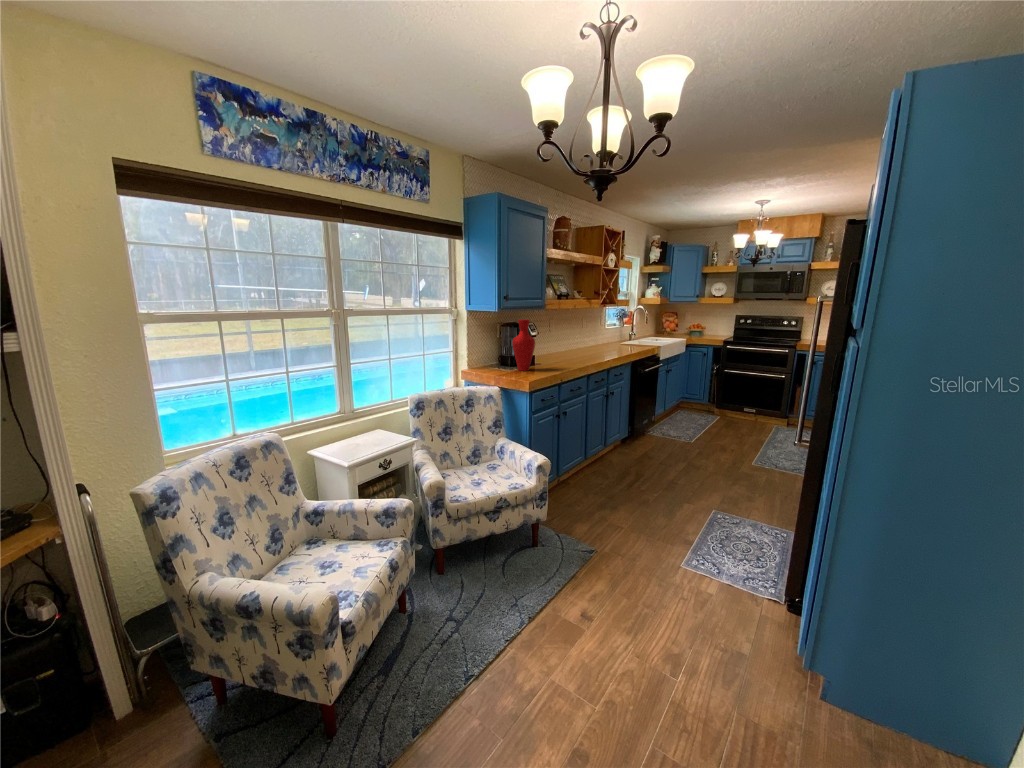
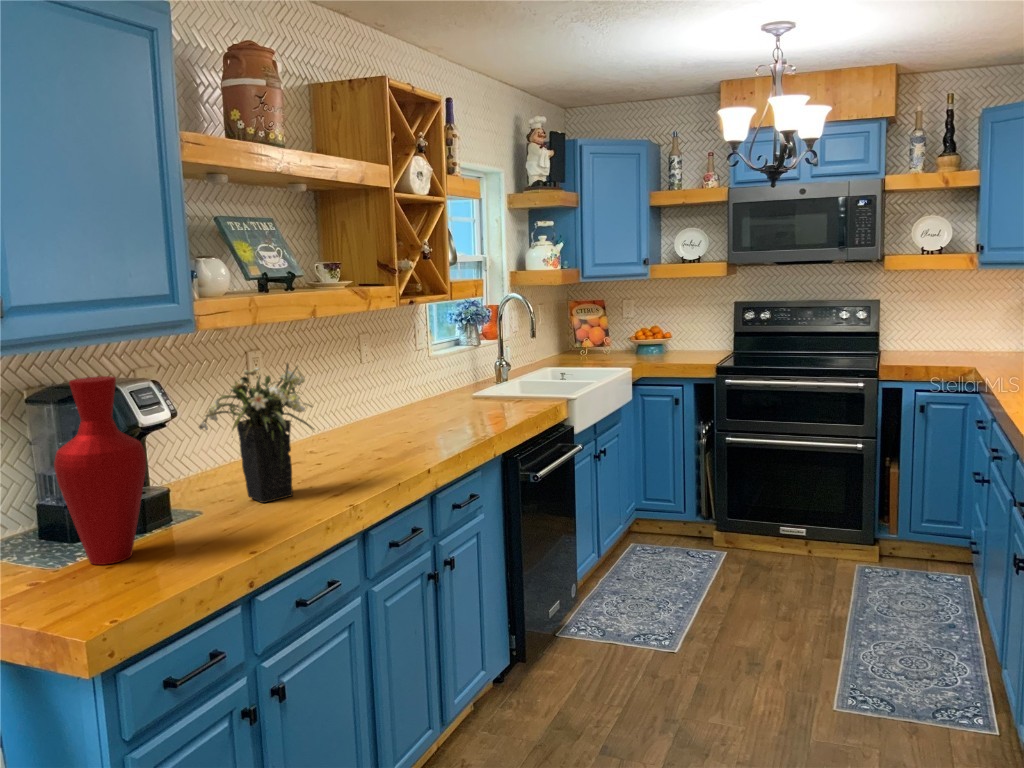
flower arrangement: none [544,321,579,363] -> present [199,363,314,503]

